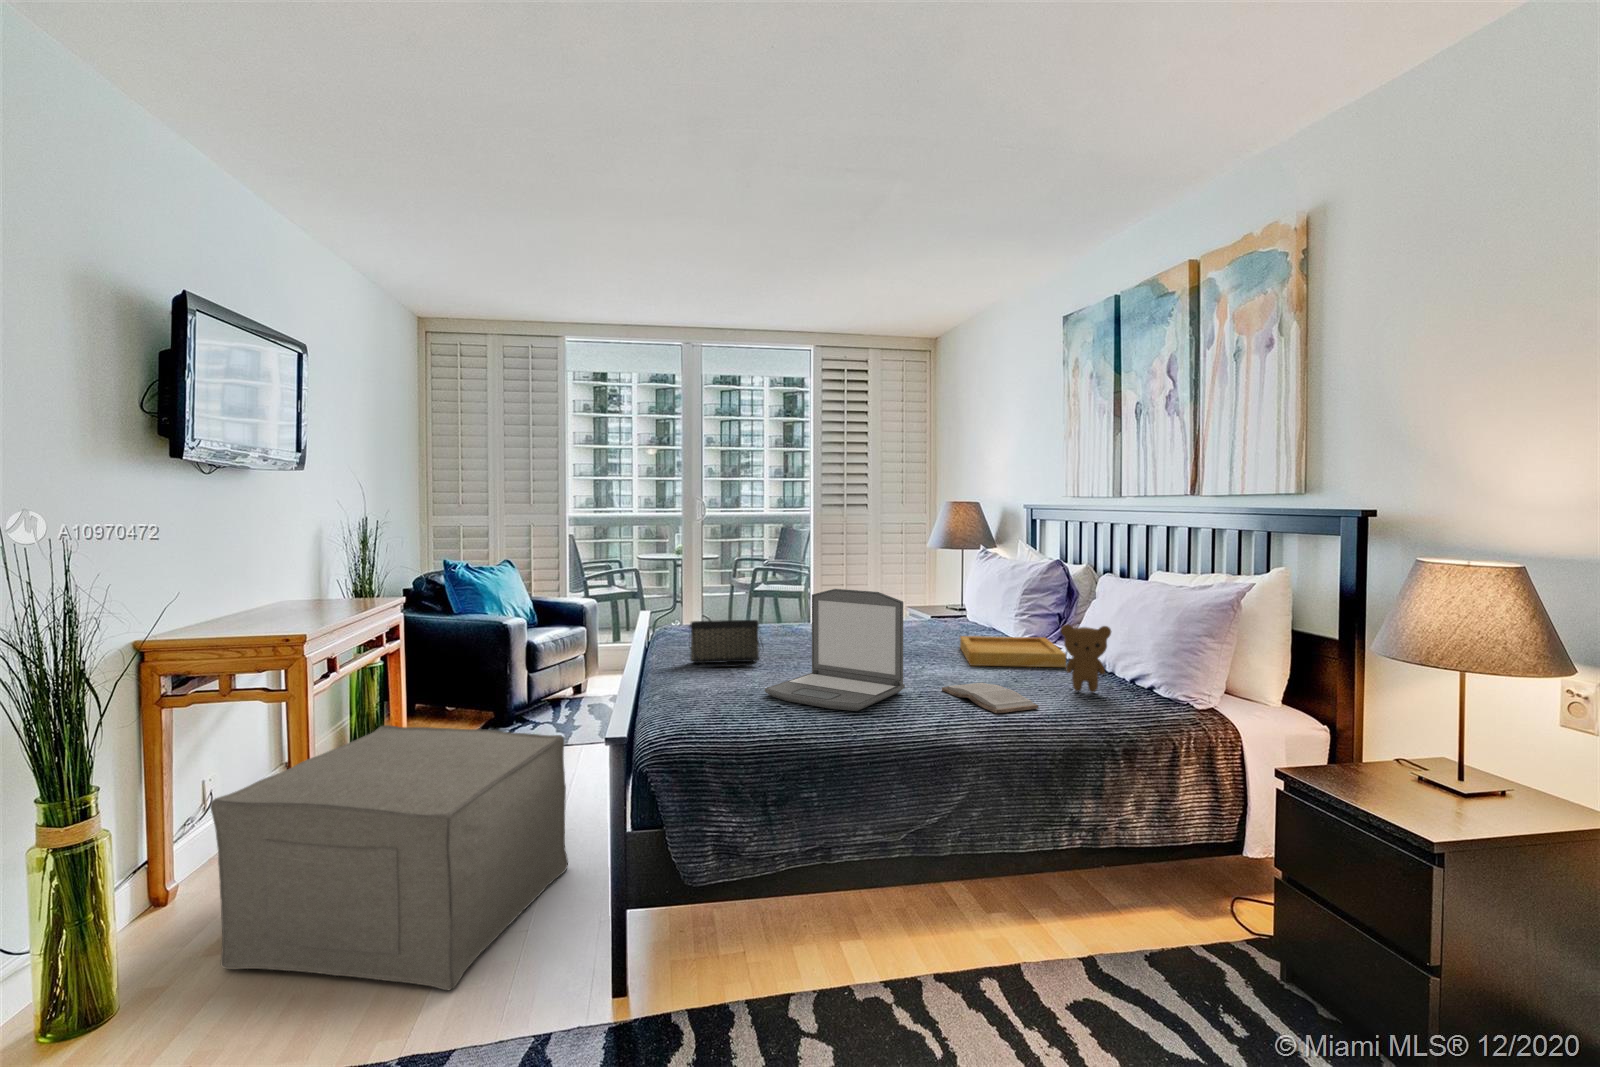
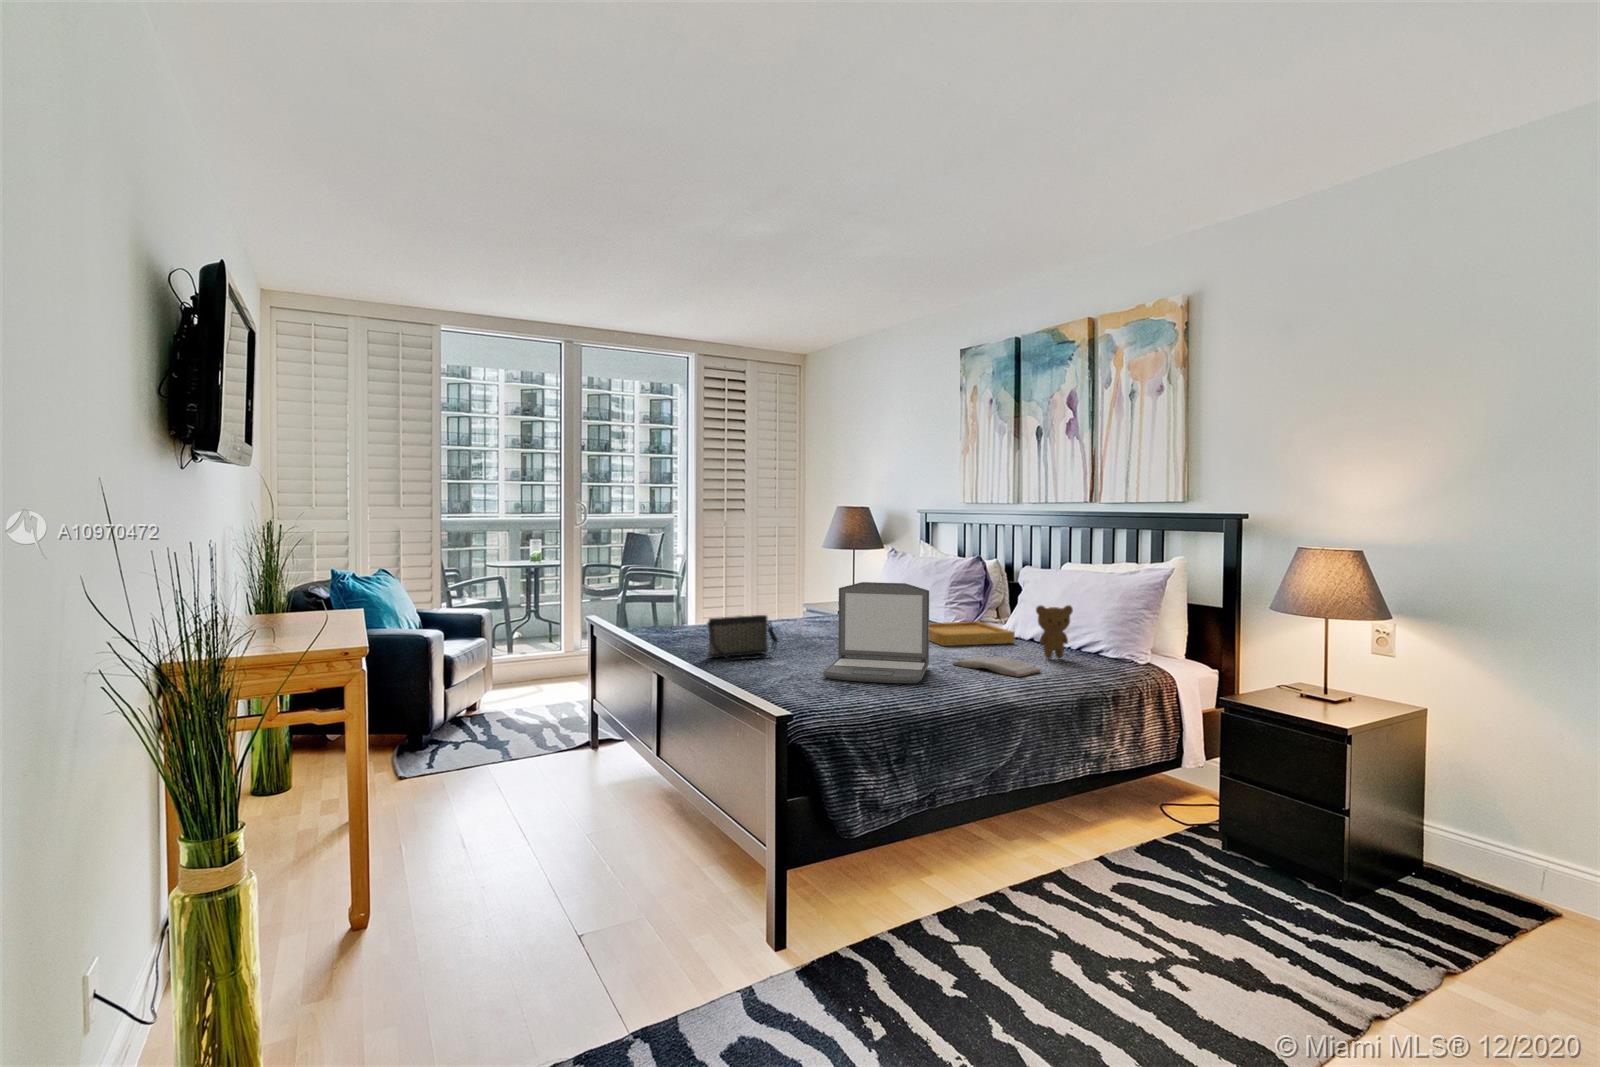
ottoman: present [211,725,568,990] -> none [347,731,632,1000]

